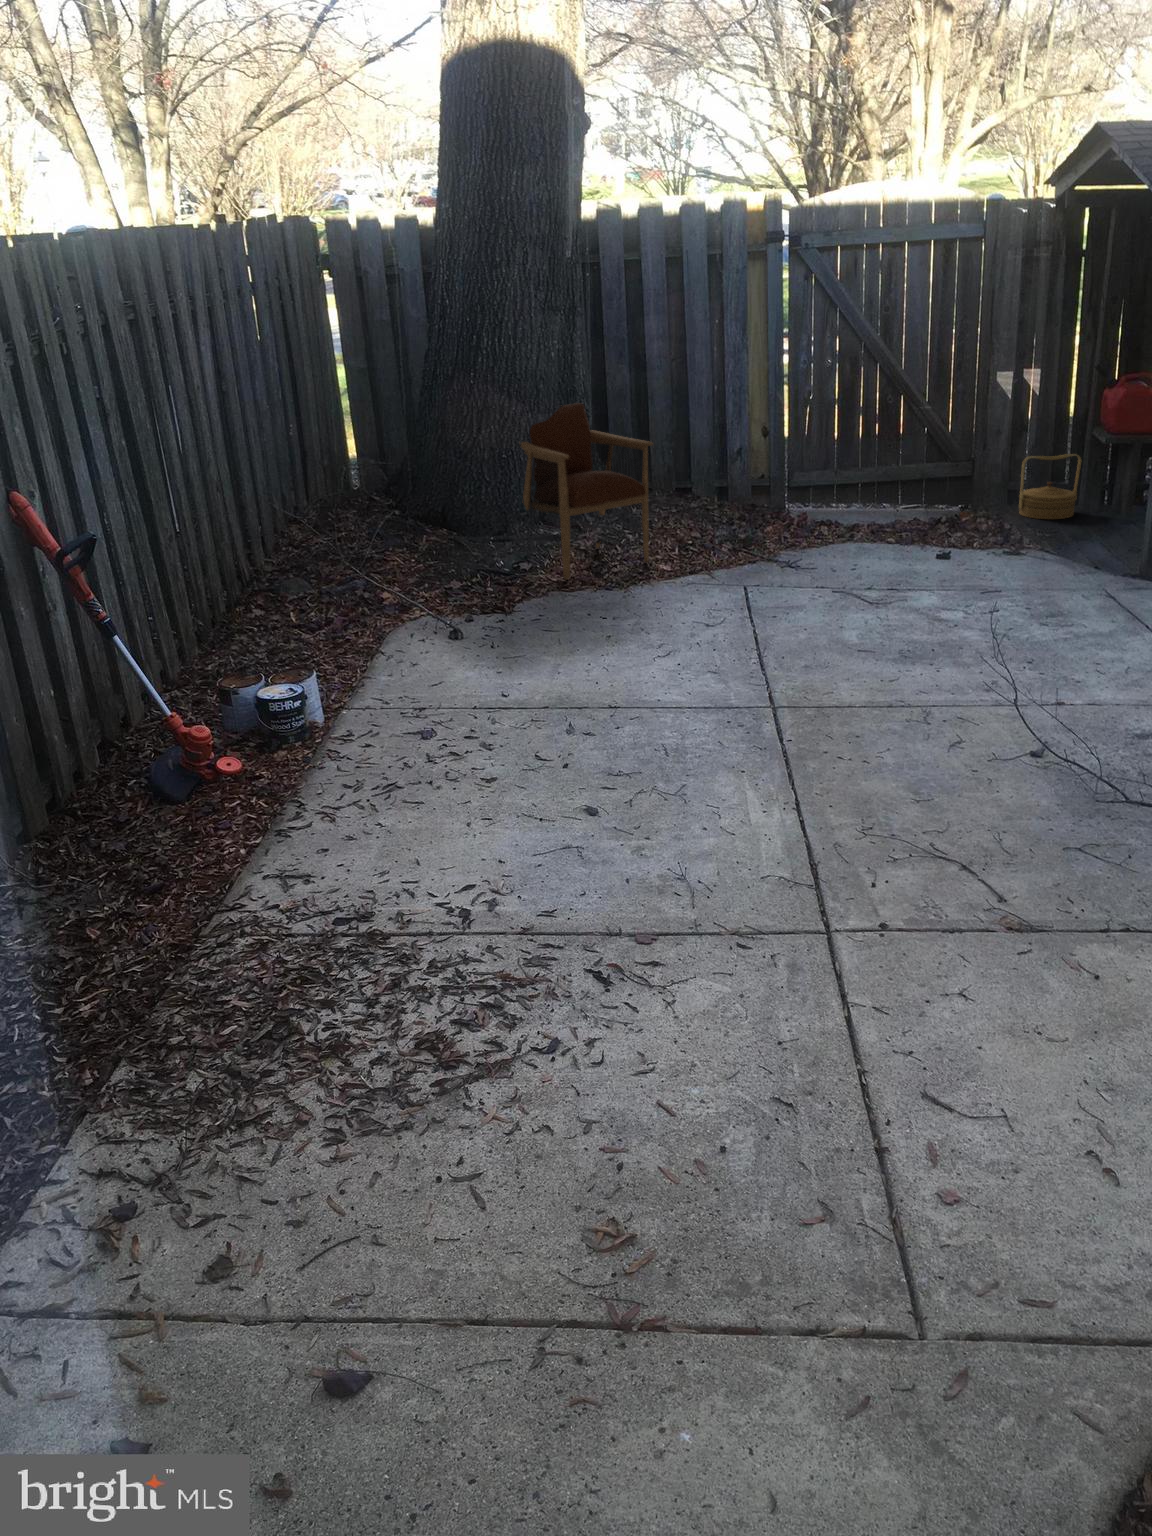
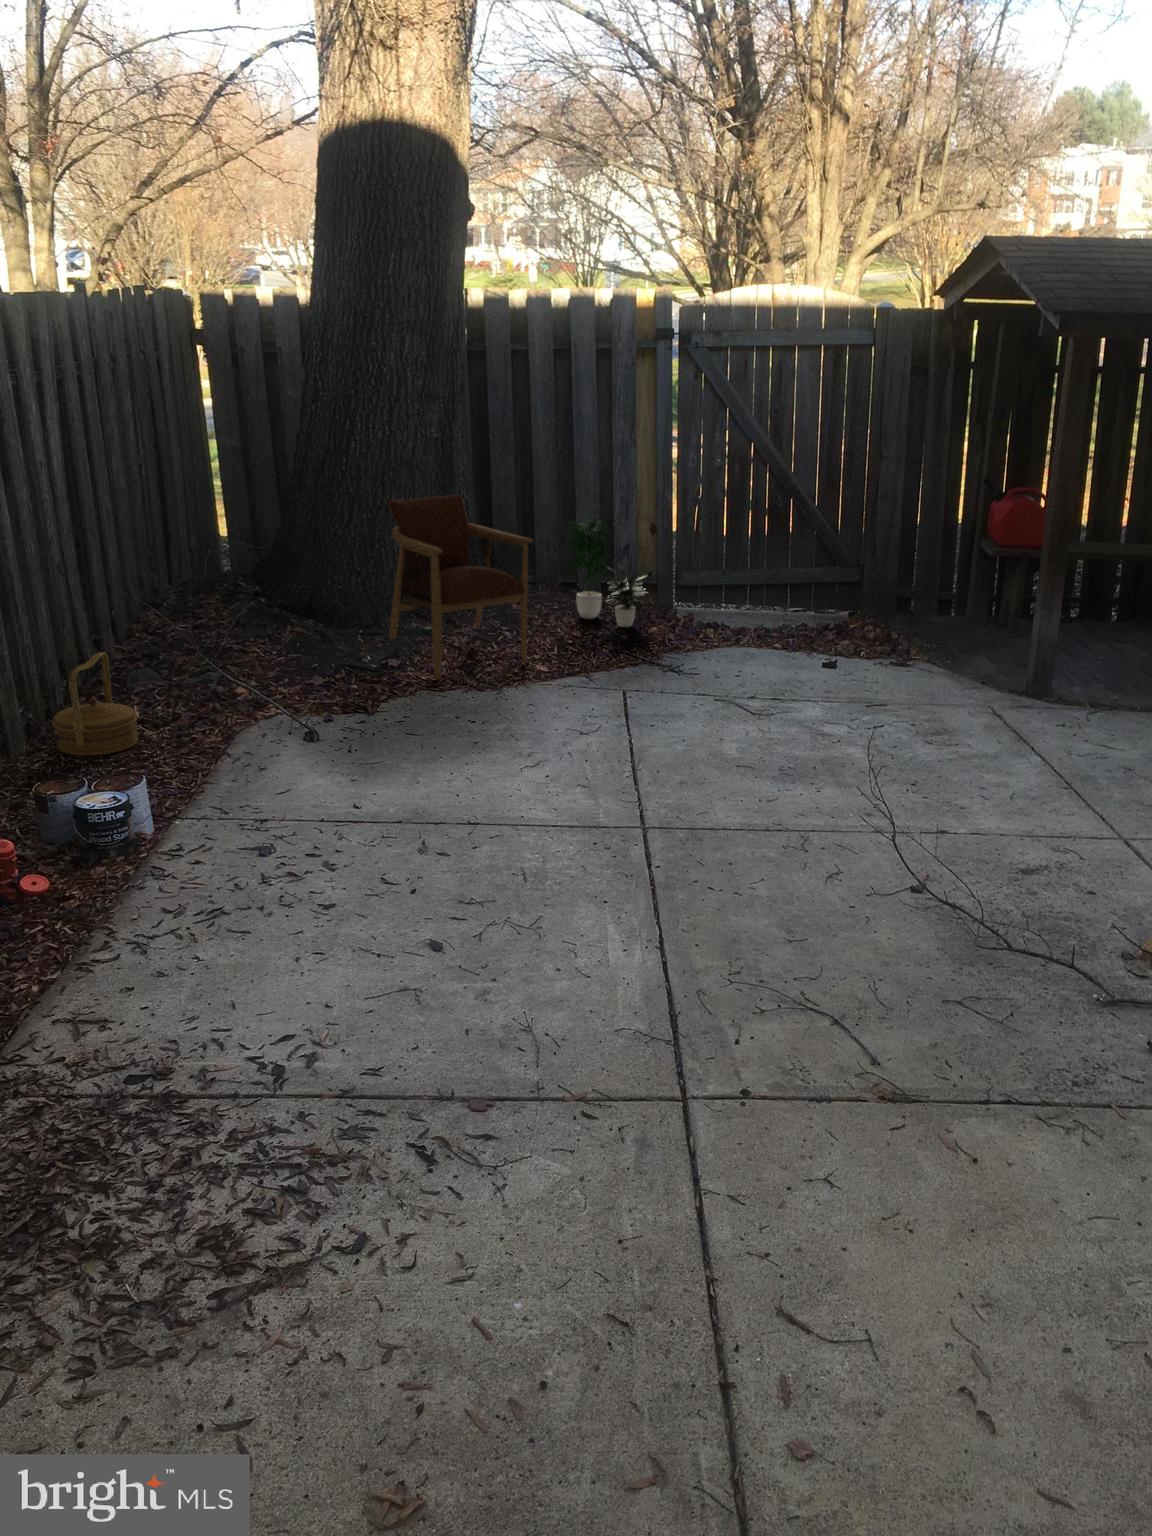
potted plant: none [680,415,762,526] -> present [569,520,645,627]
woven basket: present [1019,454,1081,519] -> present [52,652,138,756]

